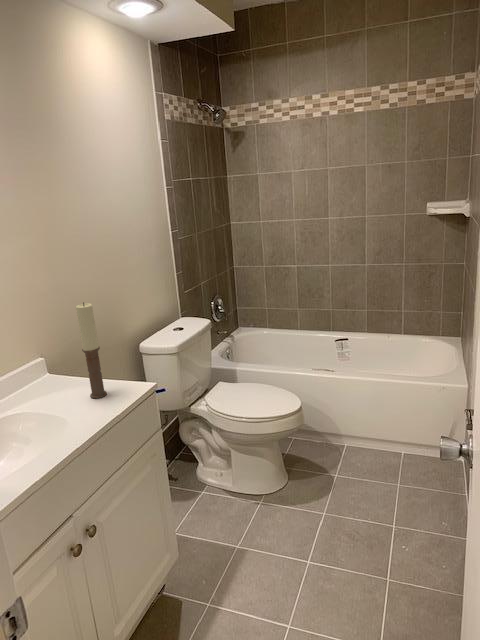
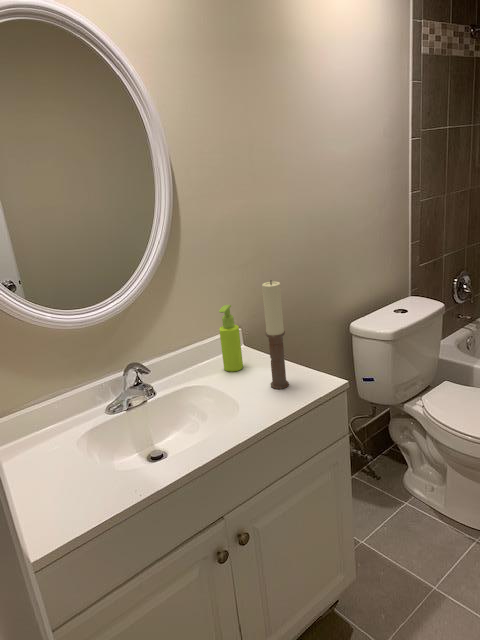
soap dispenser: none [31,332,57,394] -> present [219,305,243,372]

